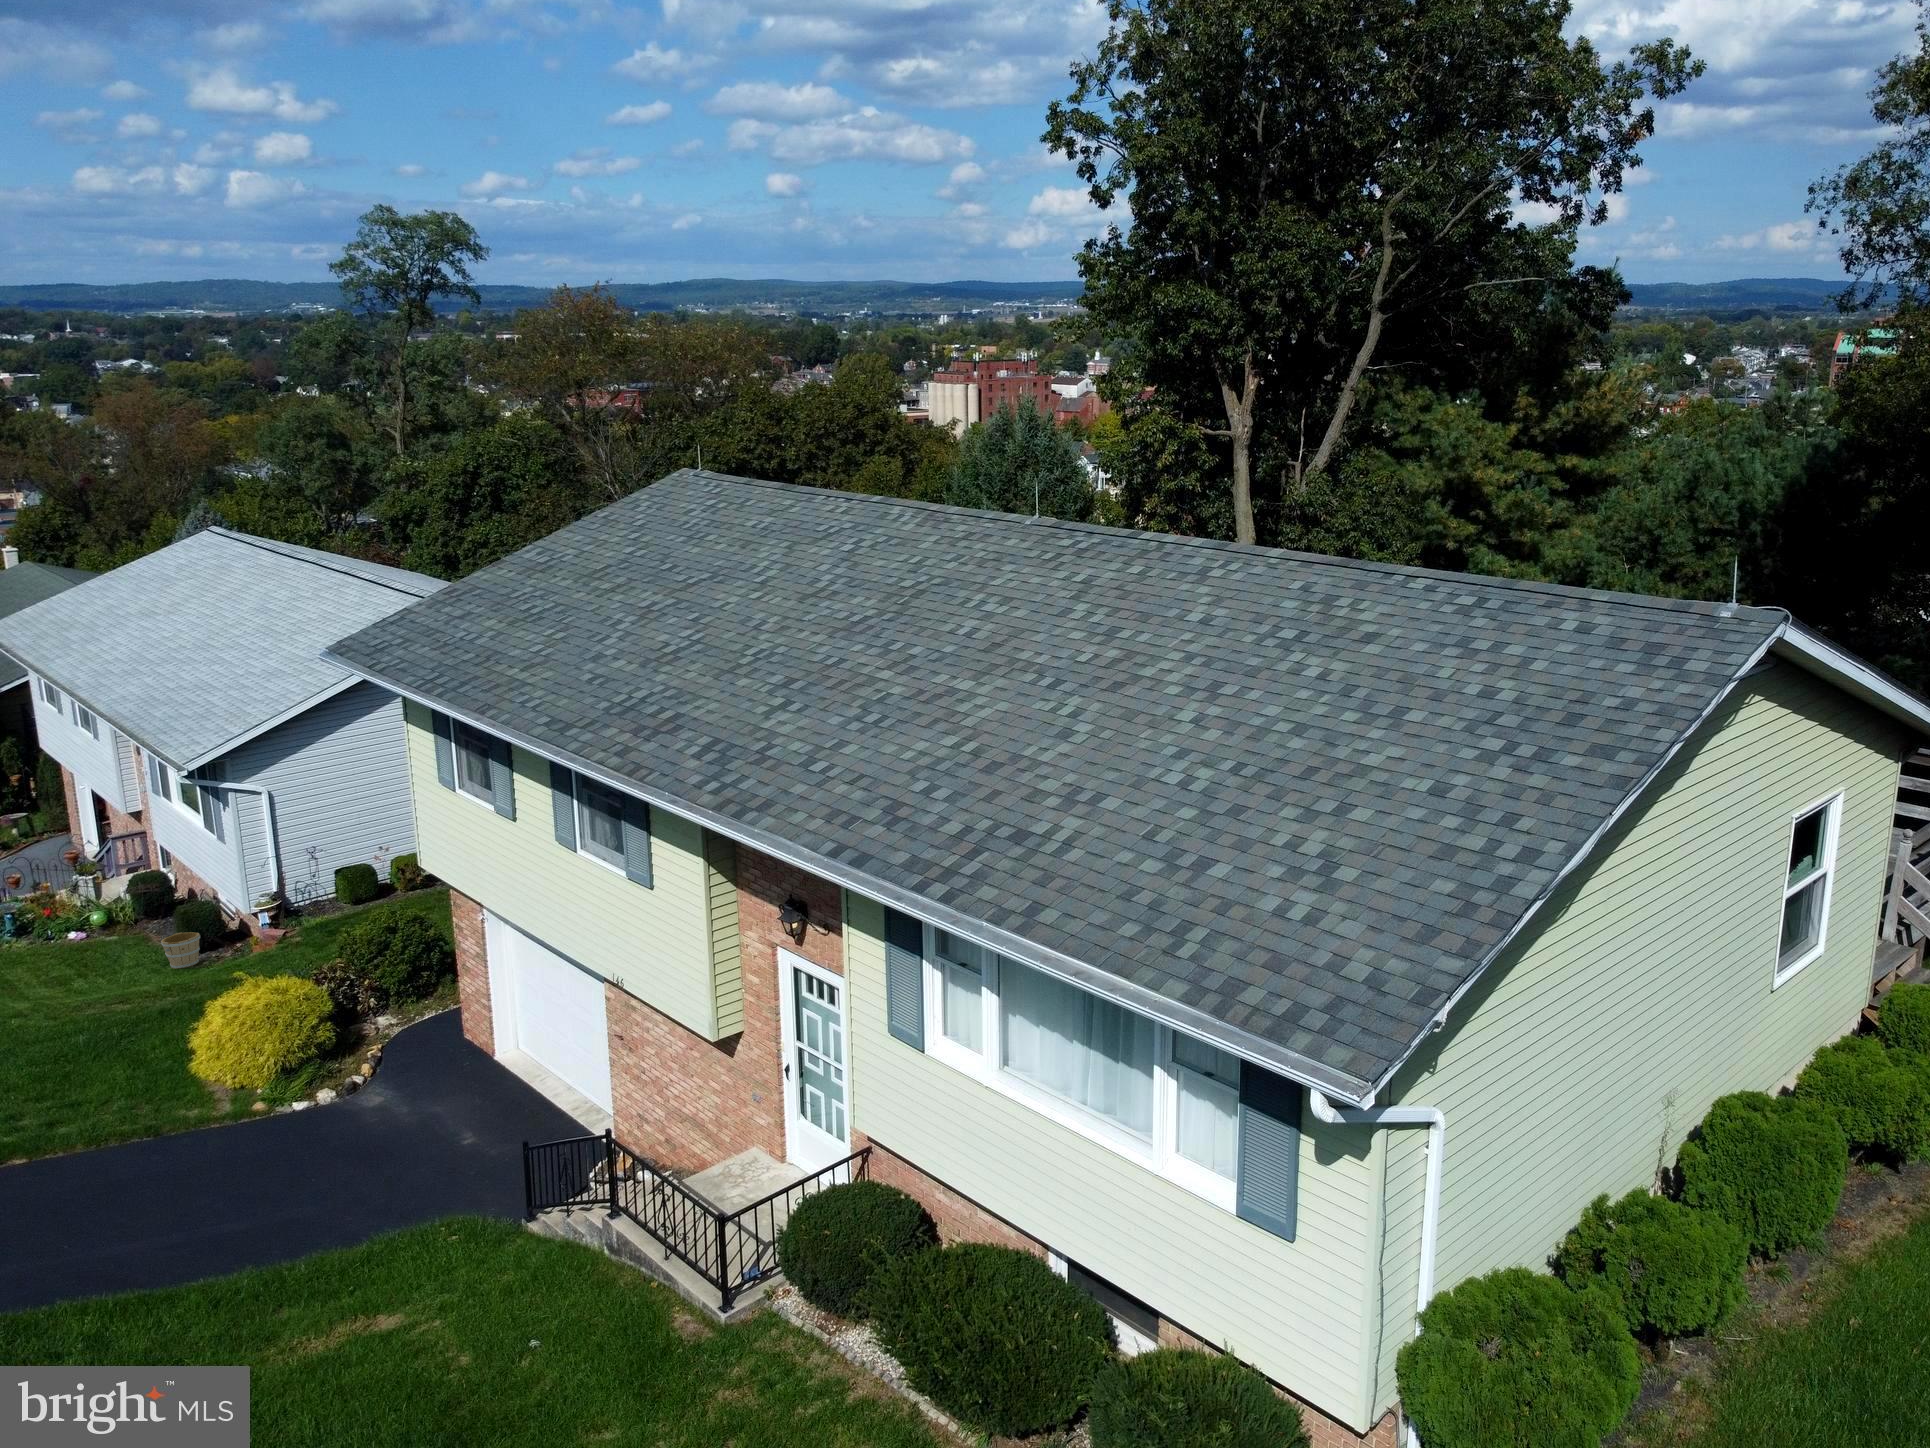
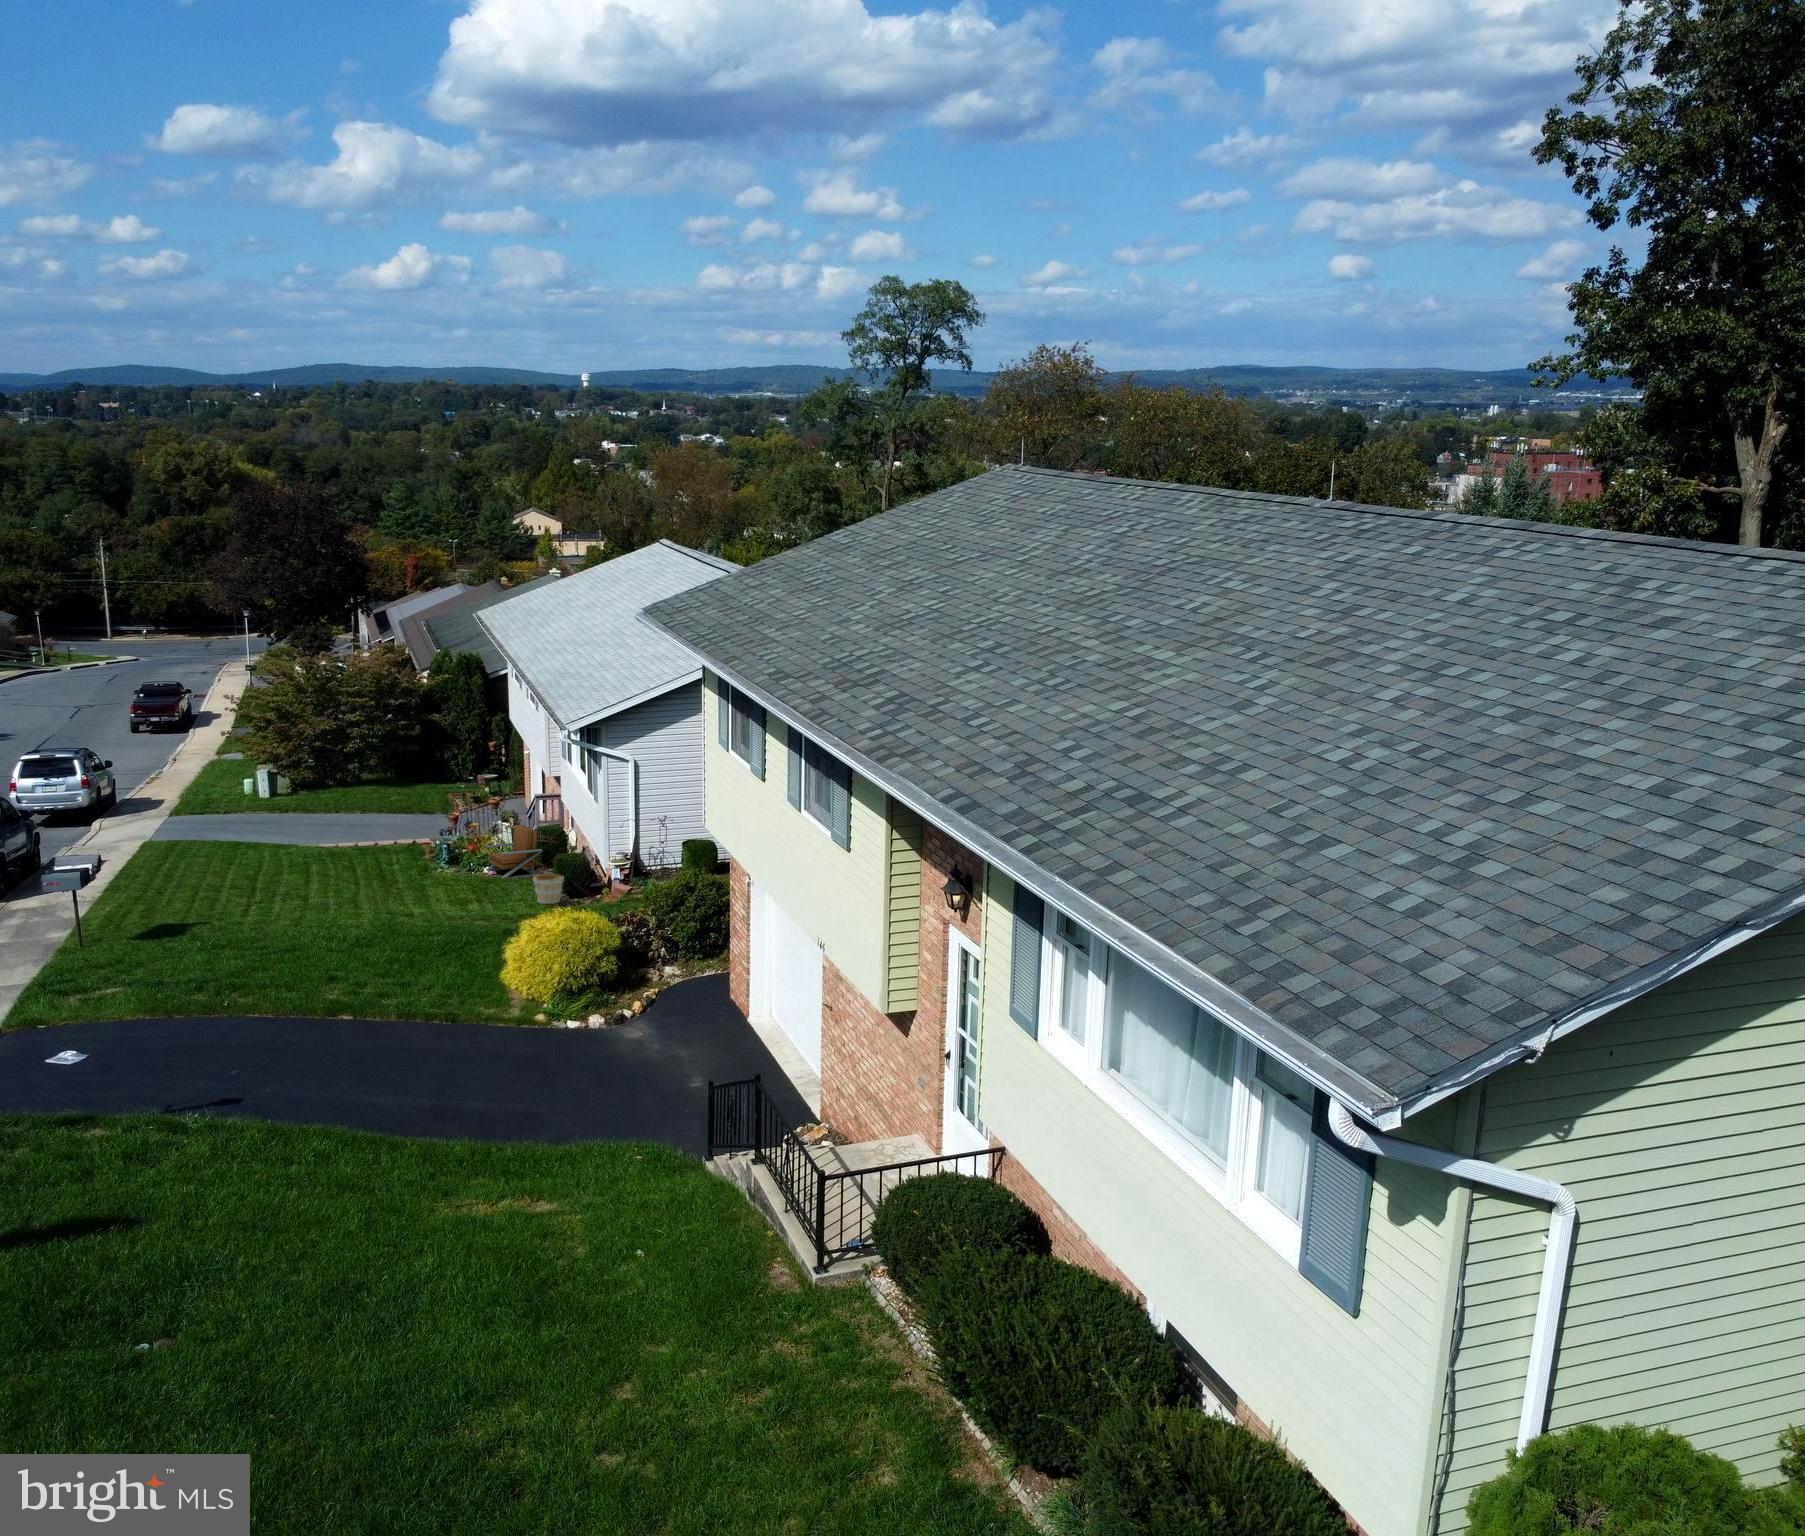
lounge chair: none [77,880,157,947] -> present [486,825,543,879]

